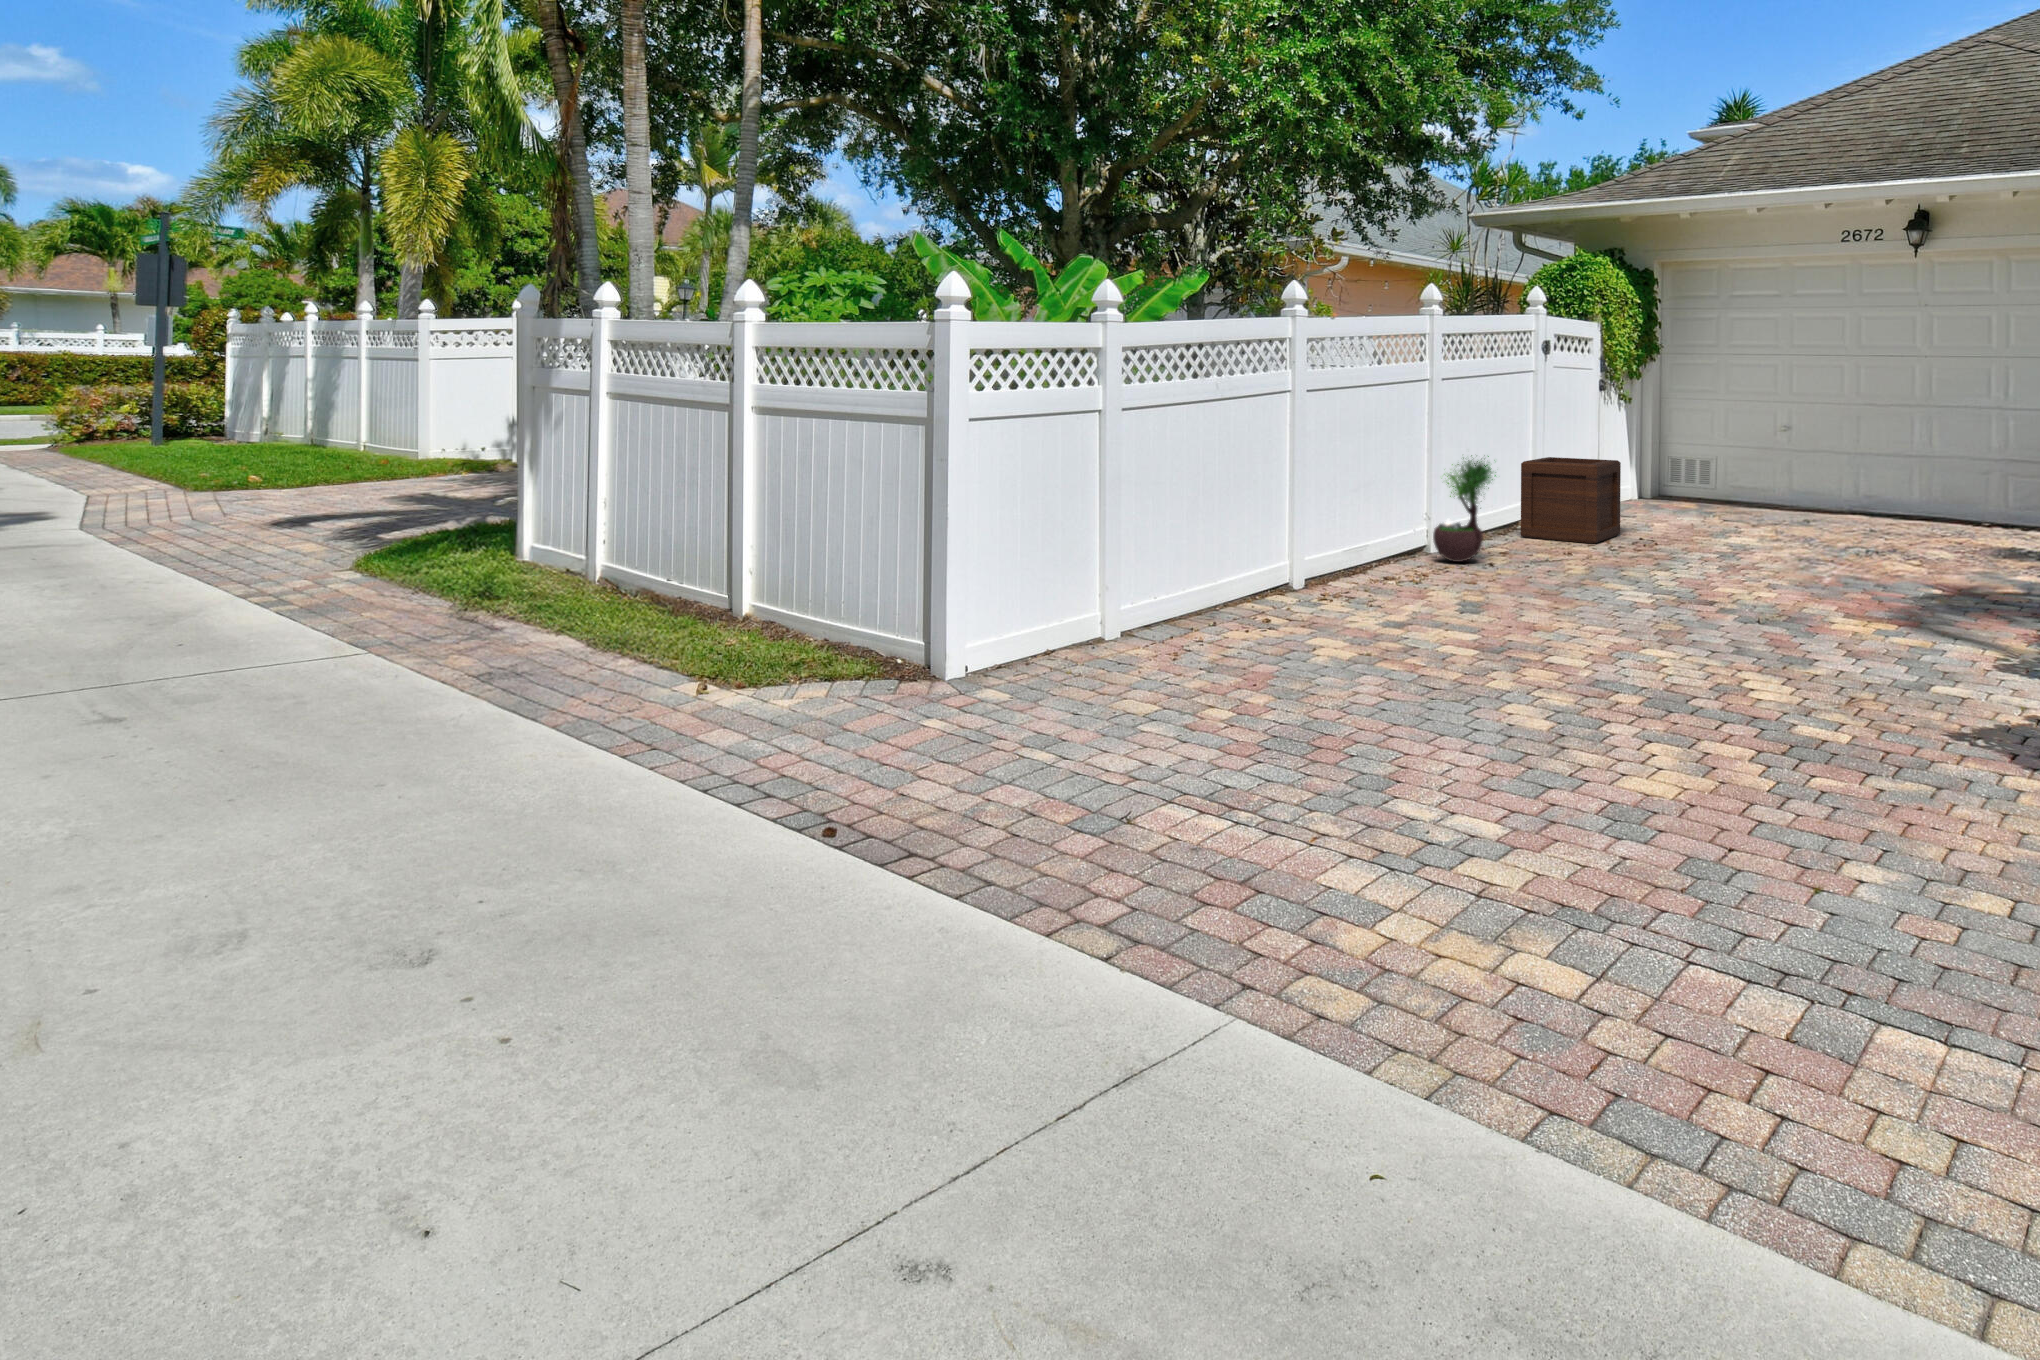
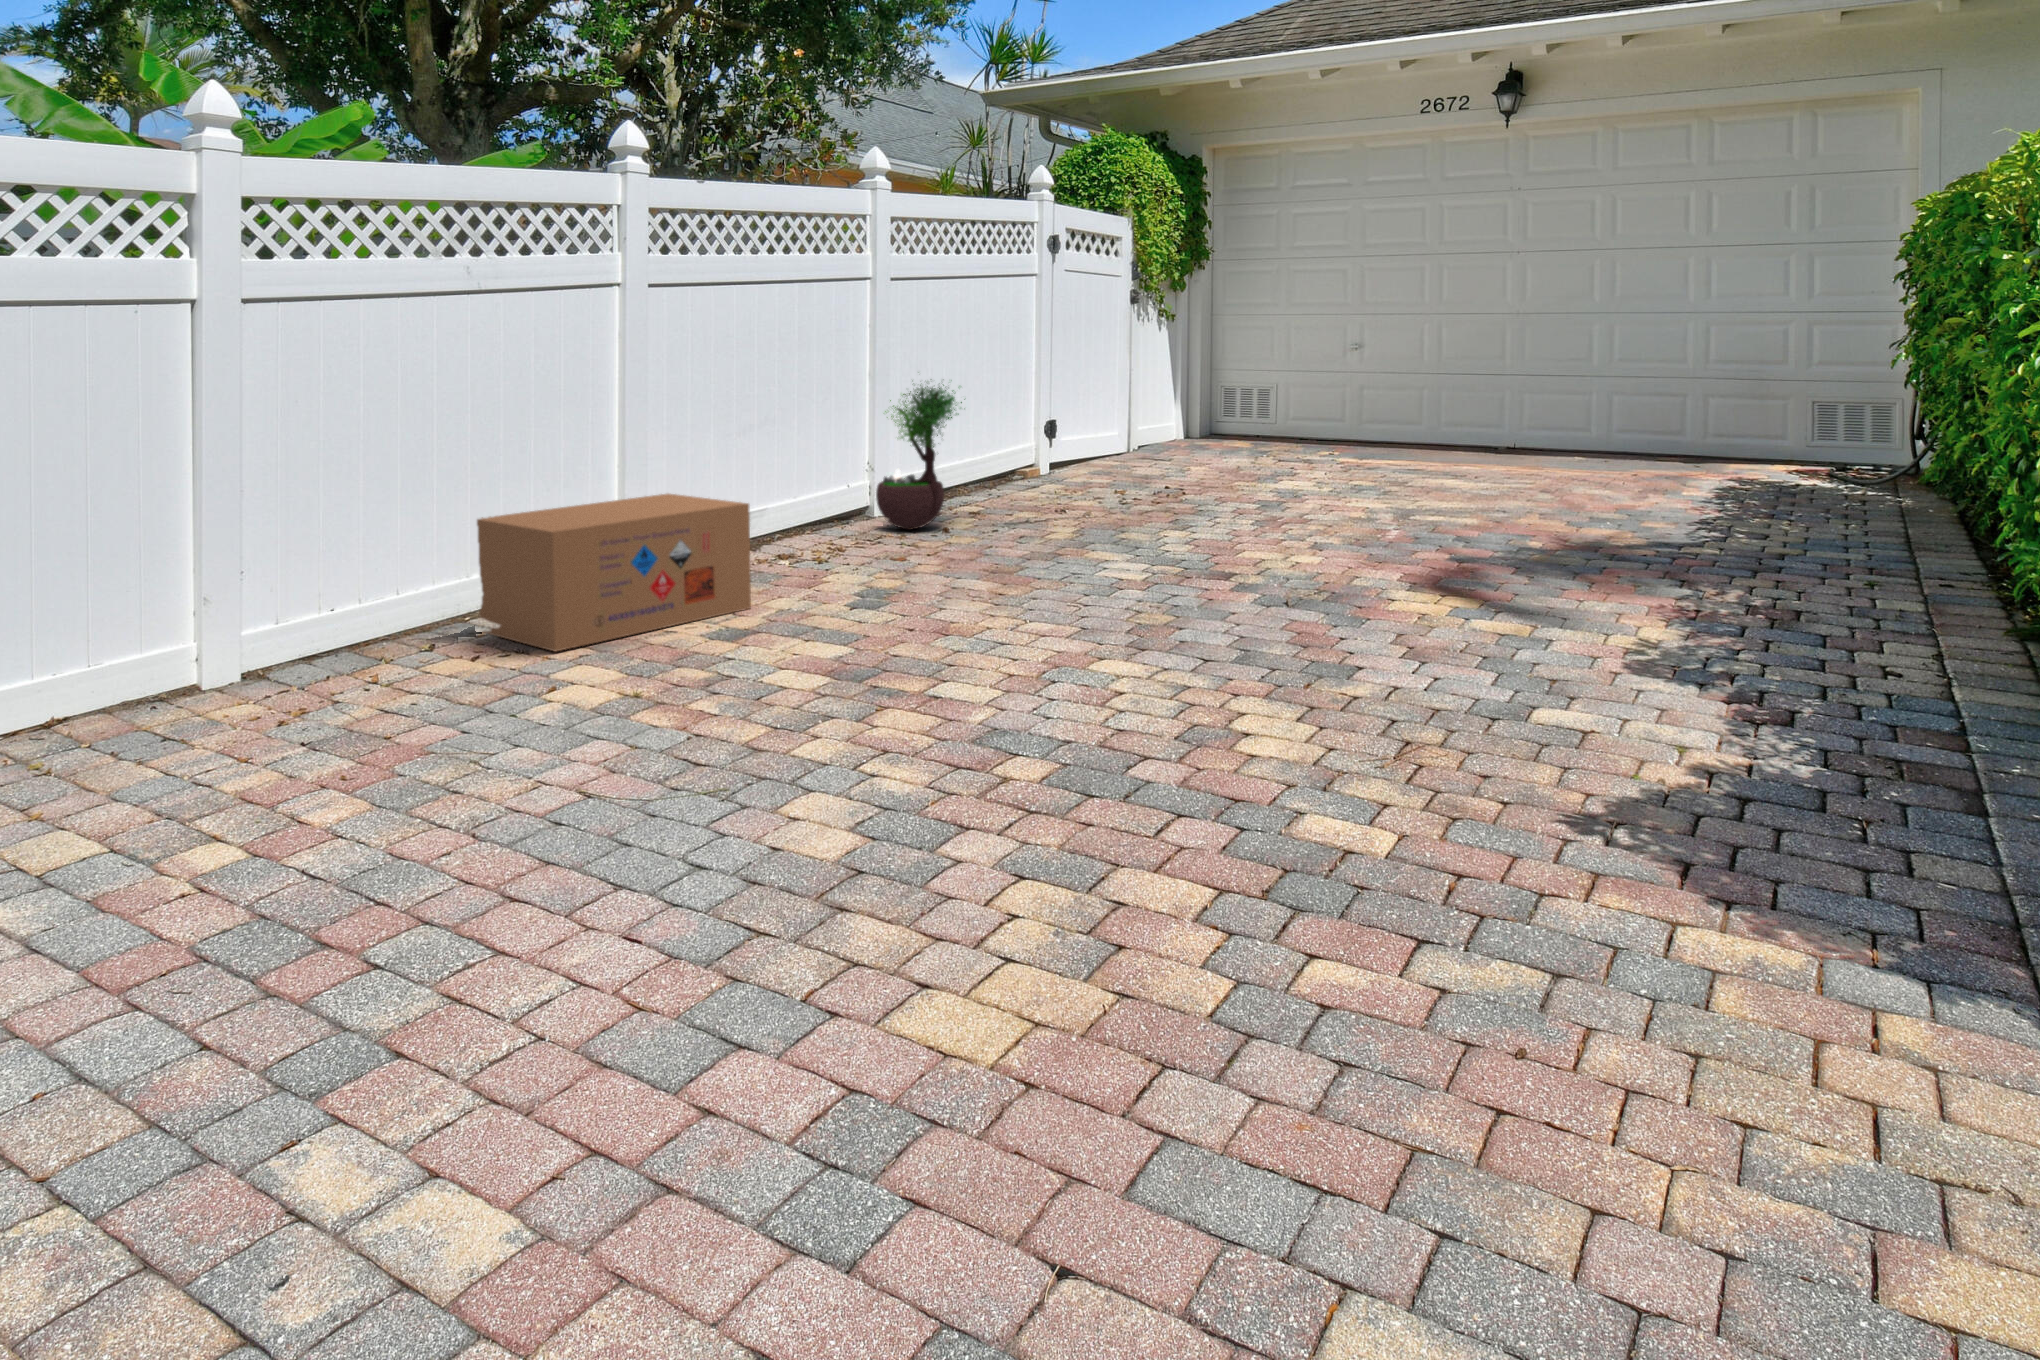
wooden crate: present [1521,457,1621,543] -> none [1017,386,1148,497]
cardboard box: none [1224,531,1388,628] -> present [477,494,751,652]

